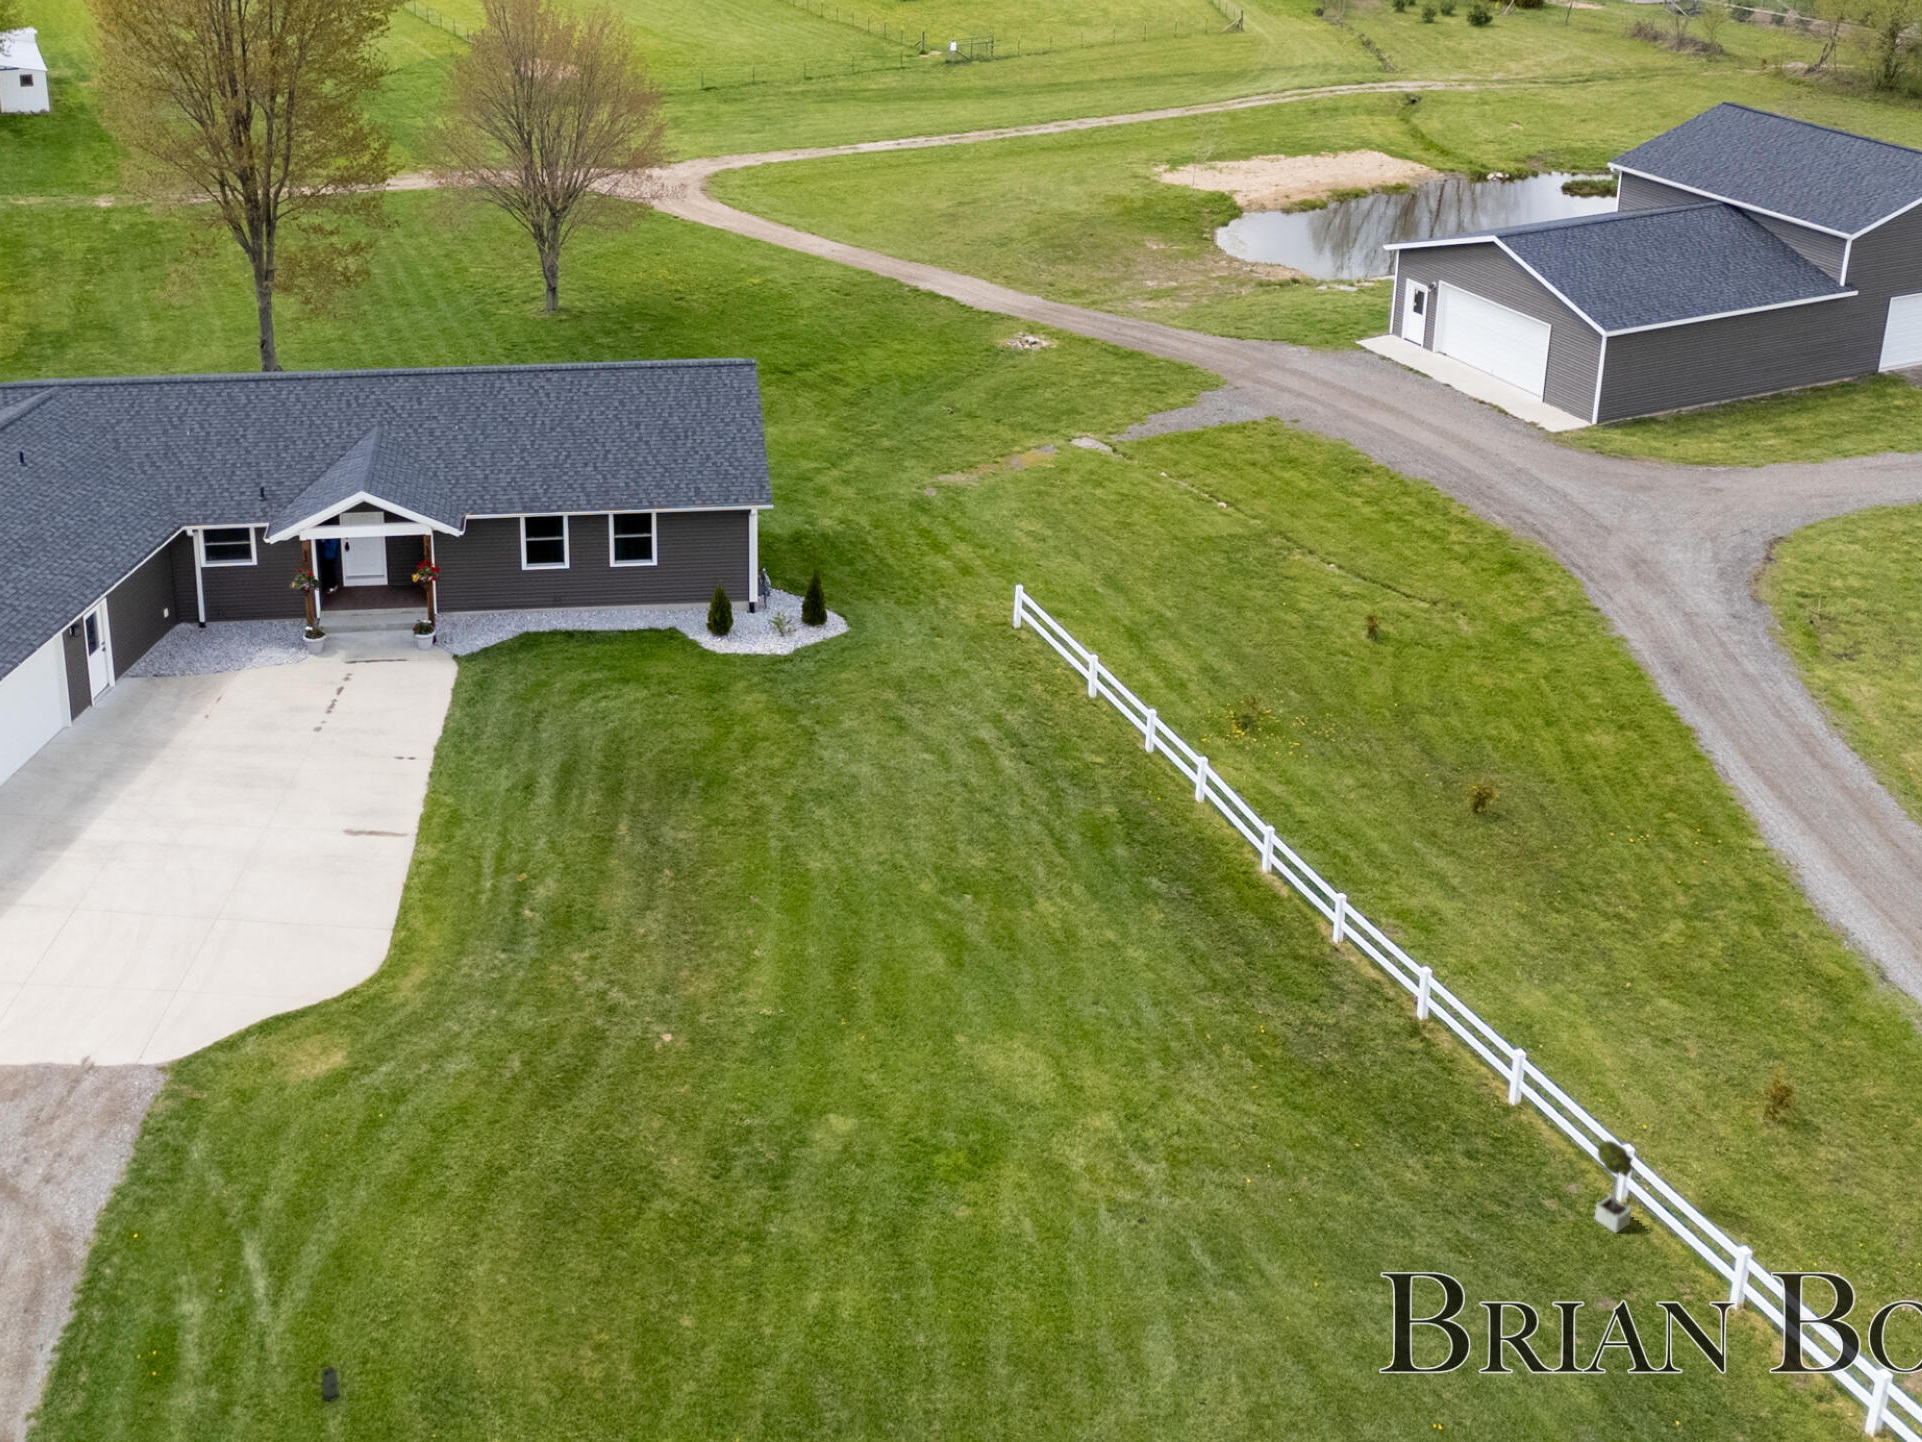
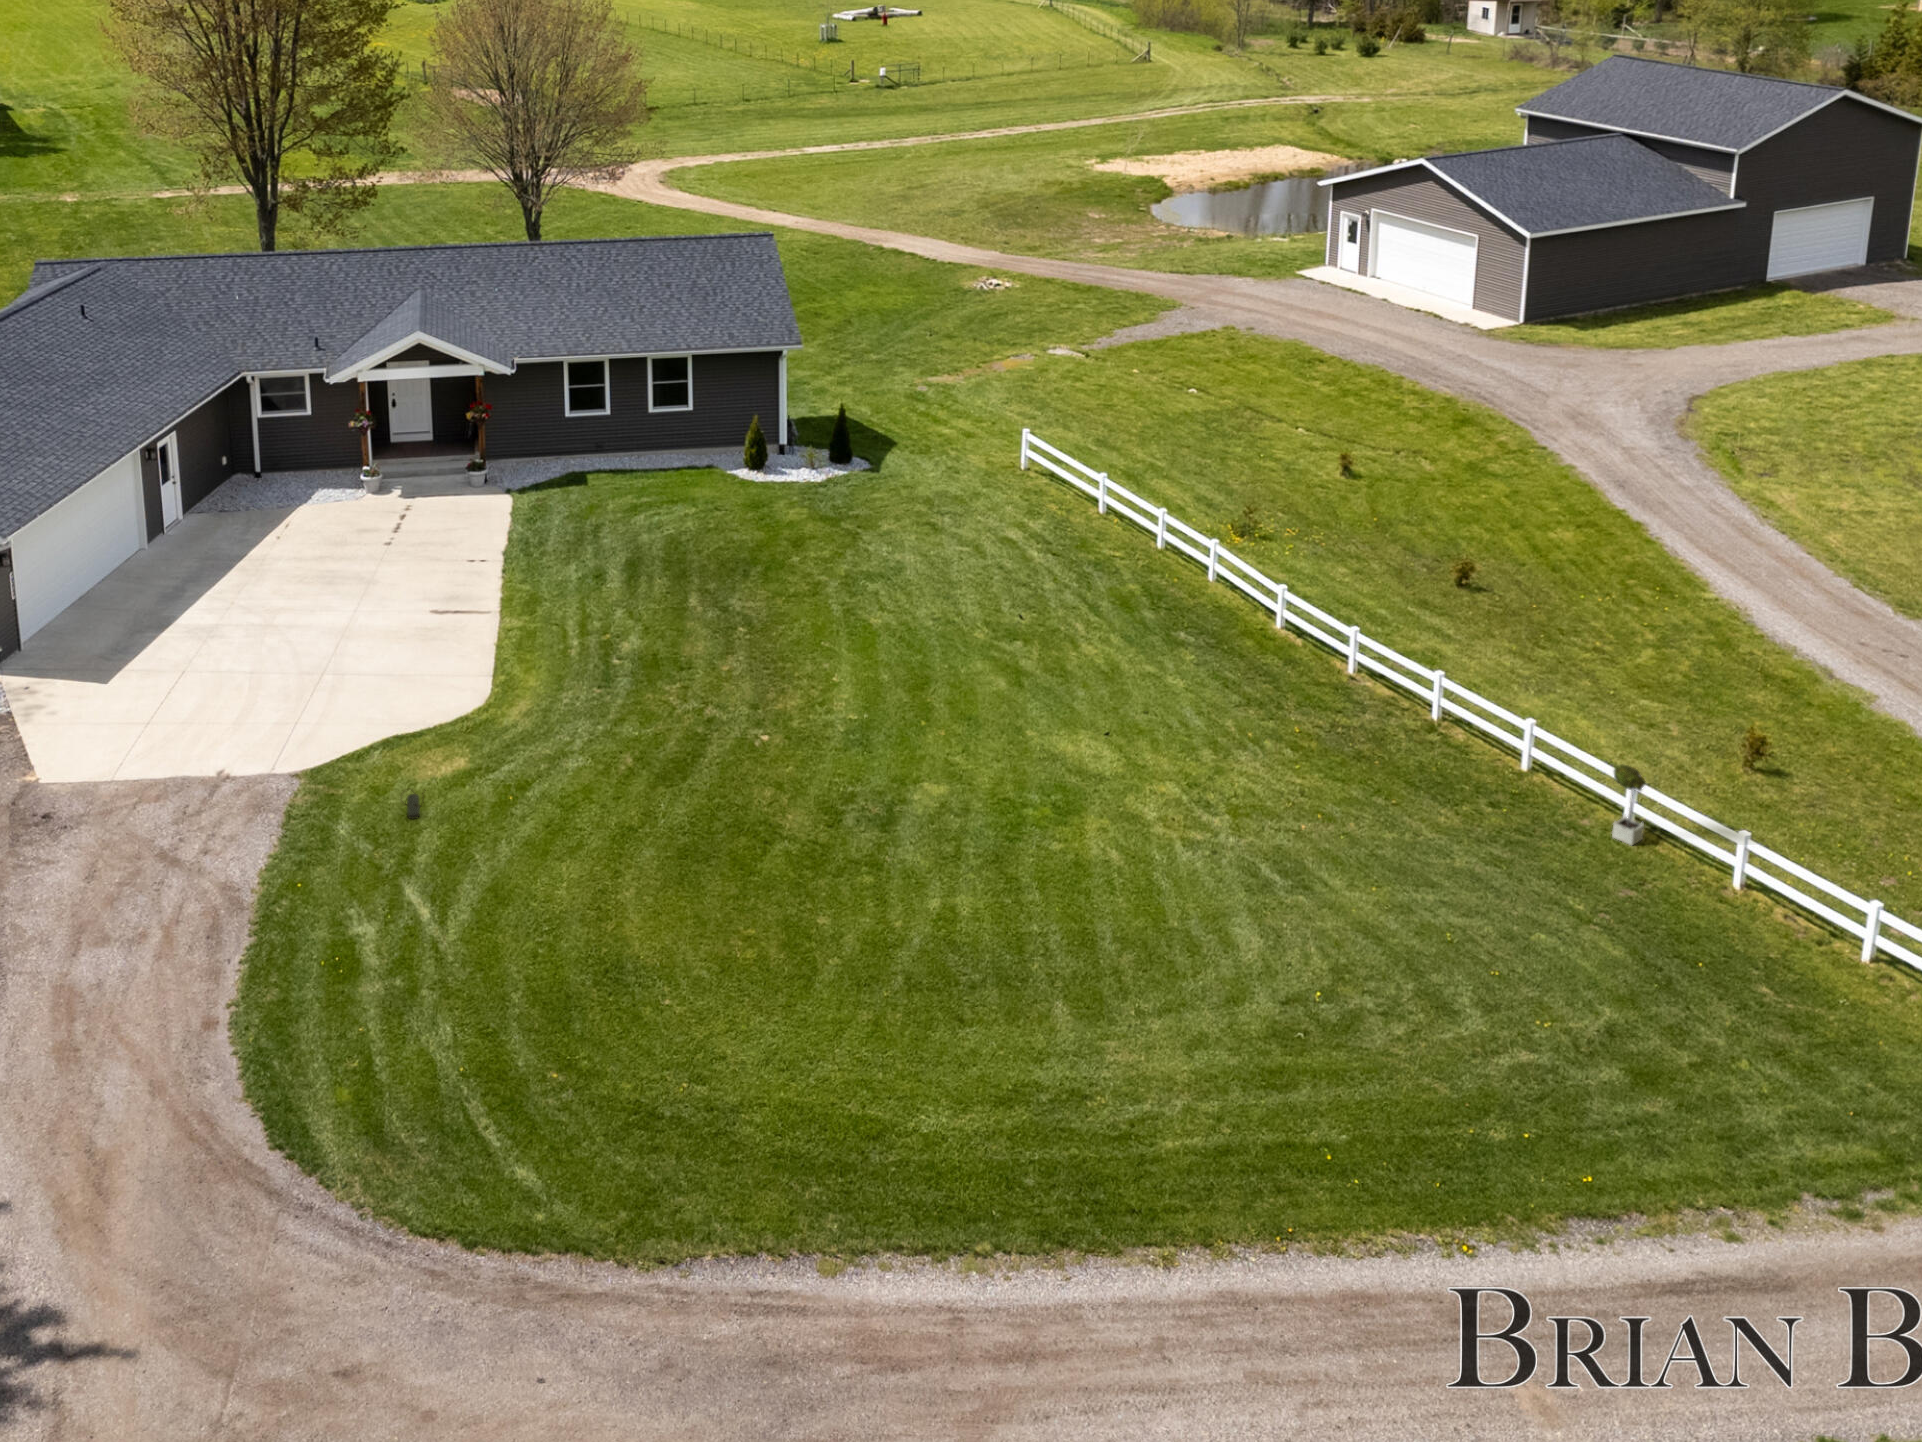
watering can: present [314,1366,340,1401] -> present [406,790,426,819]

